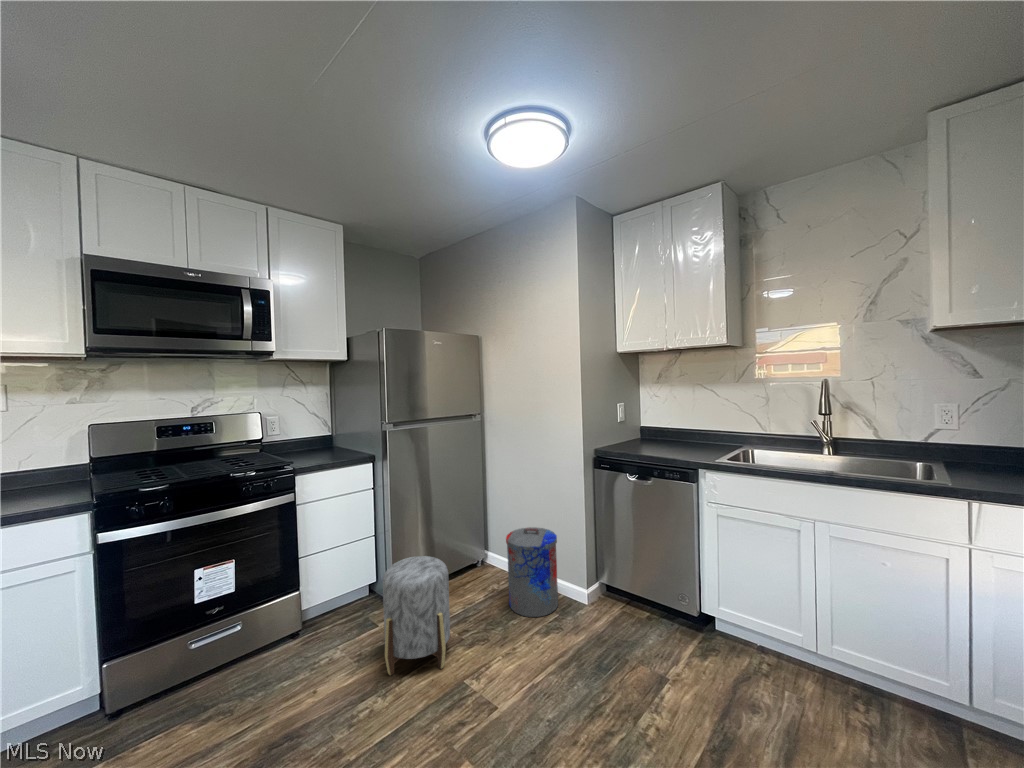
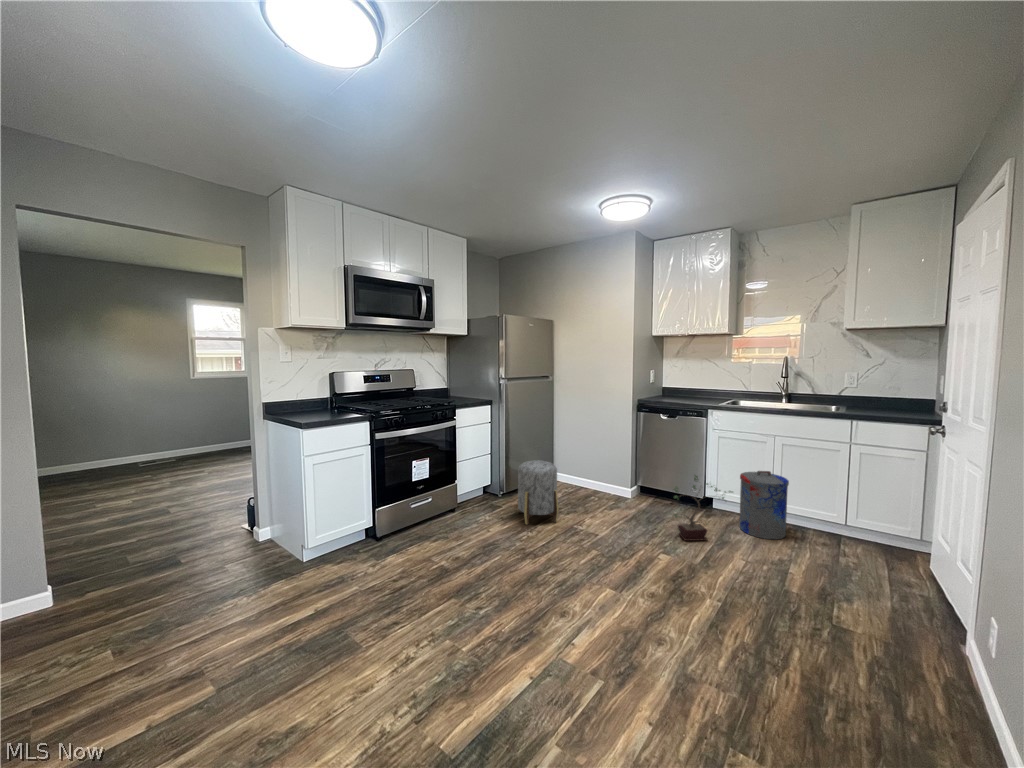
trash can: present [506,527,558,617] -> present [739,471,789,539]
potted plant: none [624,598,740,730] -> present [674,475,731,541]

